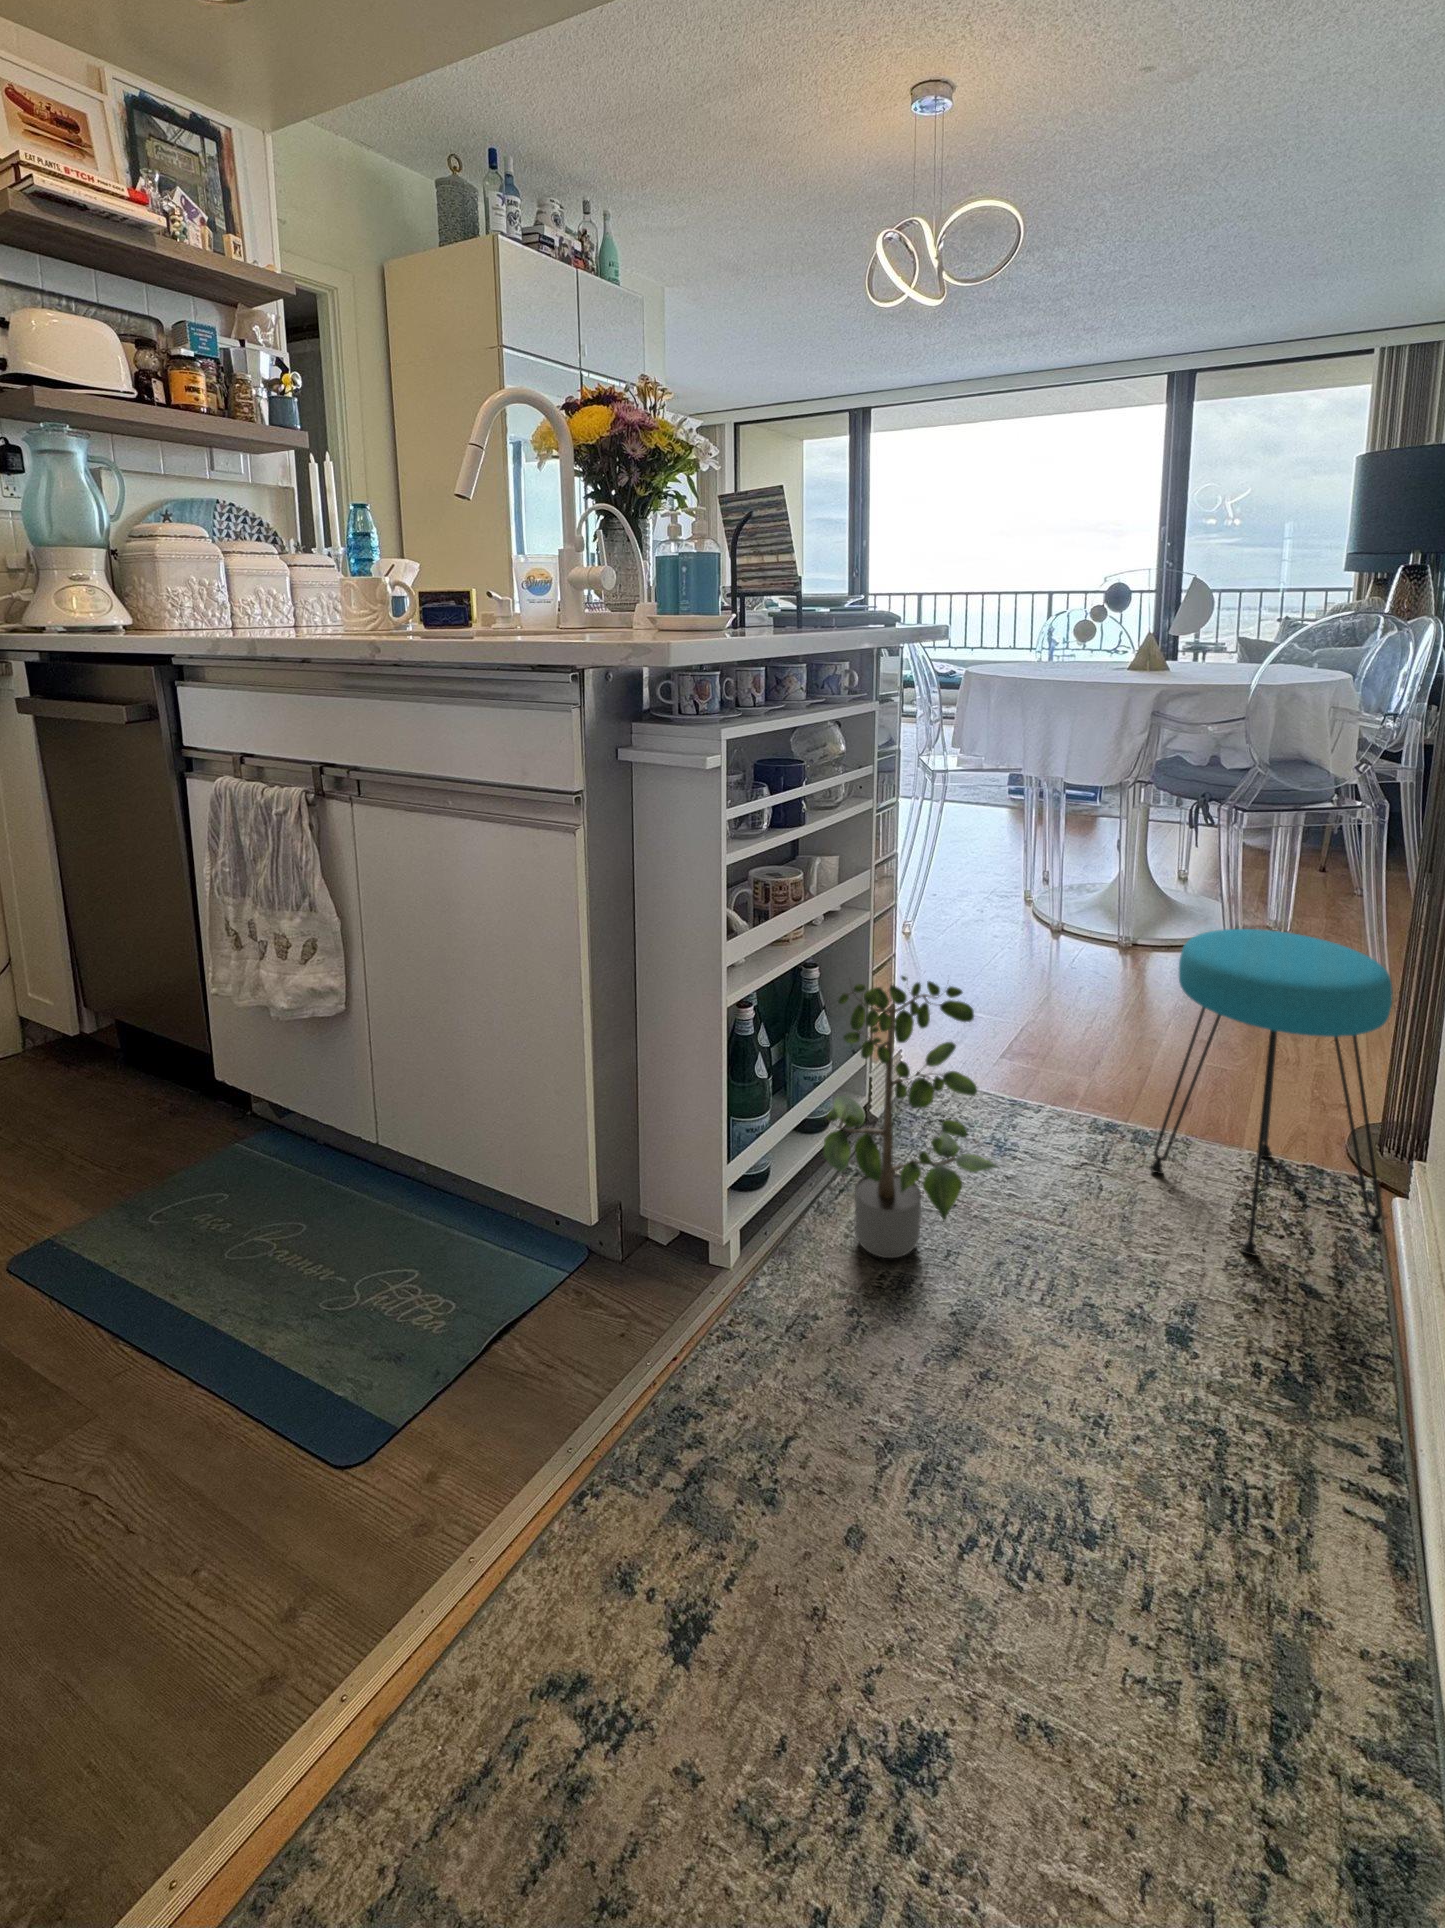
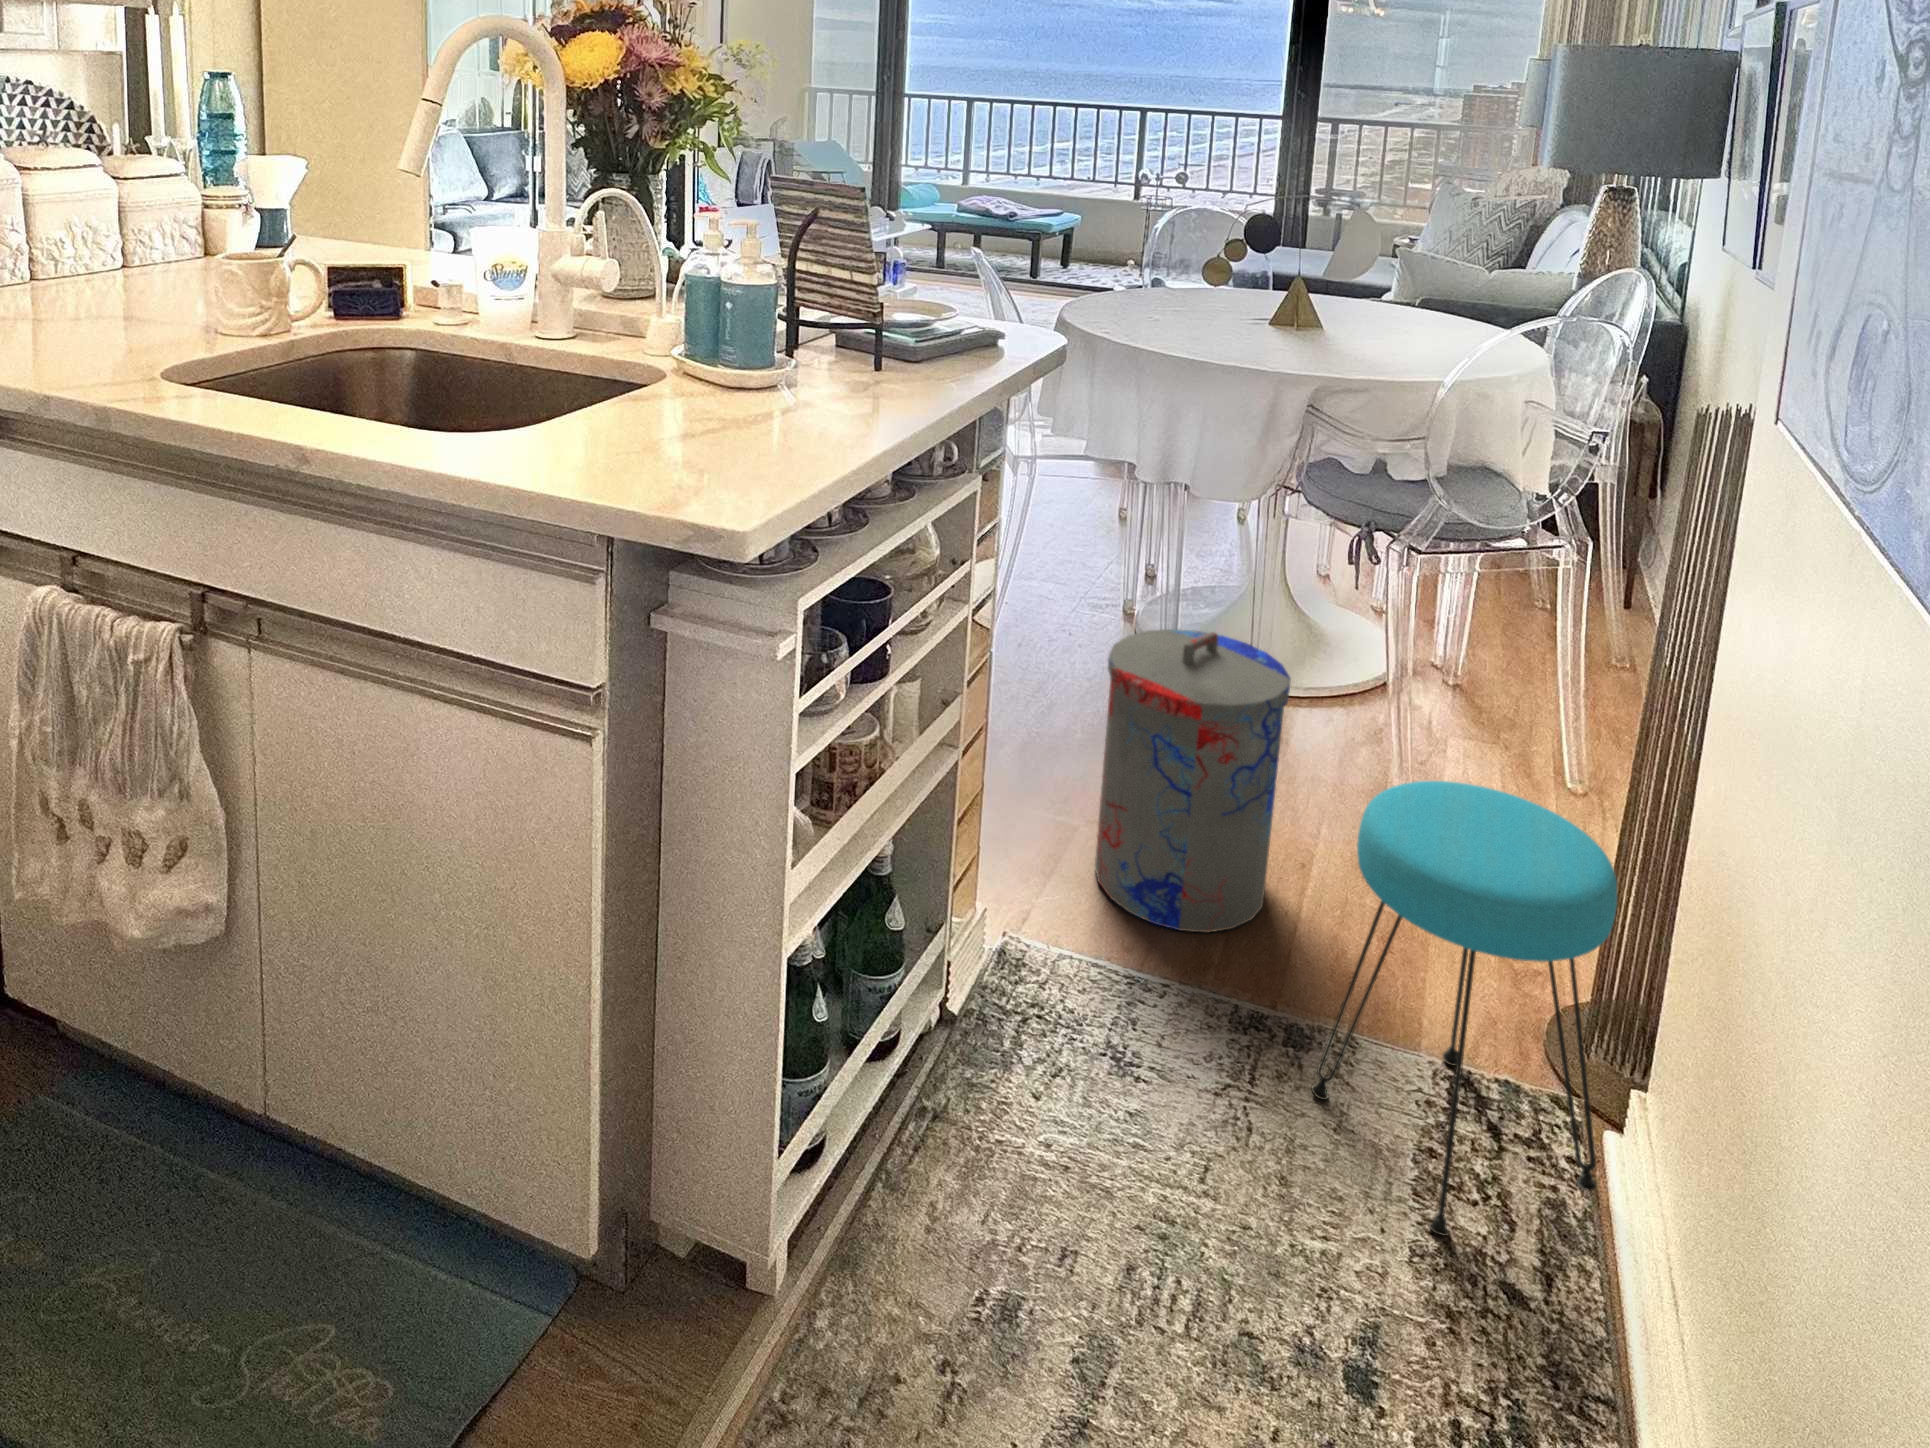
trash can: none [987,856,1134,1077] -> present [1095,629,1291,932]
potted plant: present [824,976,1000,1258] -> none [905,891,1140,1269]

